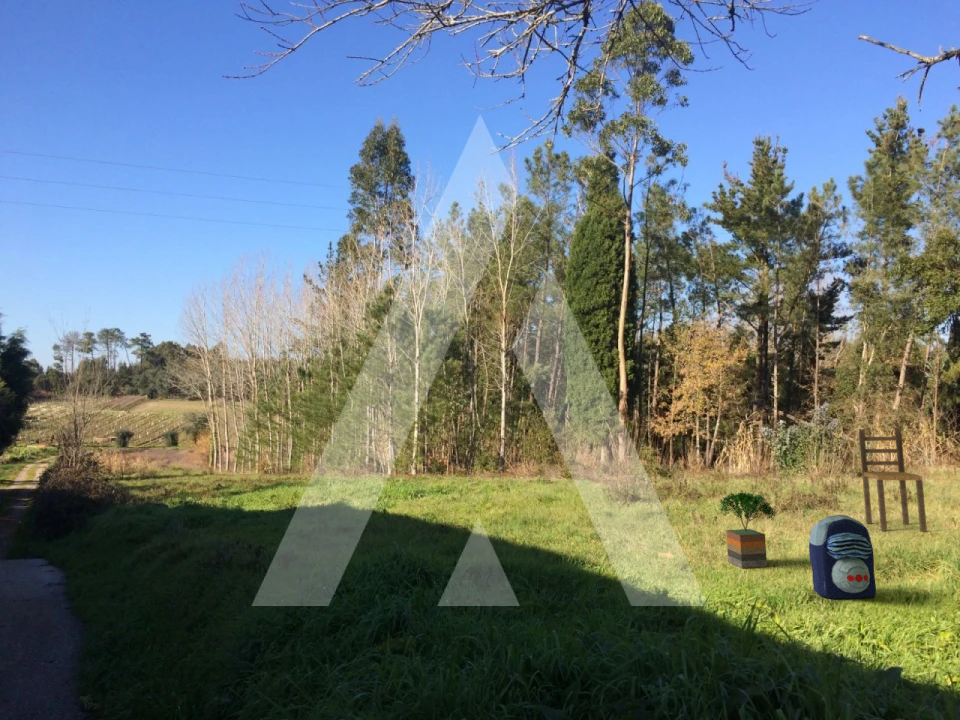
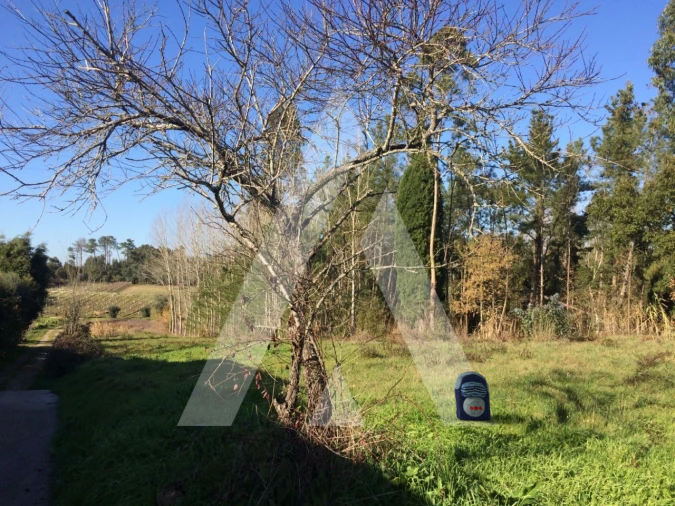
chair: present [859,428,927,532] -> none [534,317,569,383]
potted tree: present [720,492,776,568] -> none [421,356,453,402]

